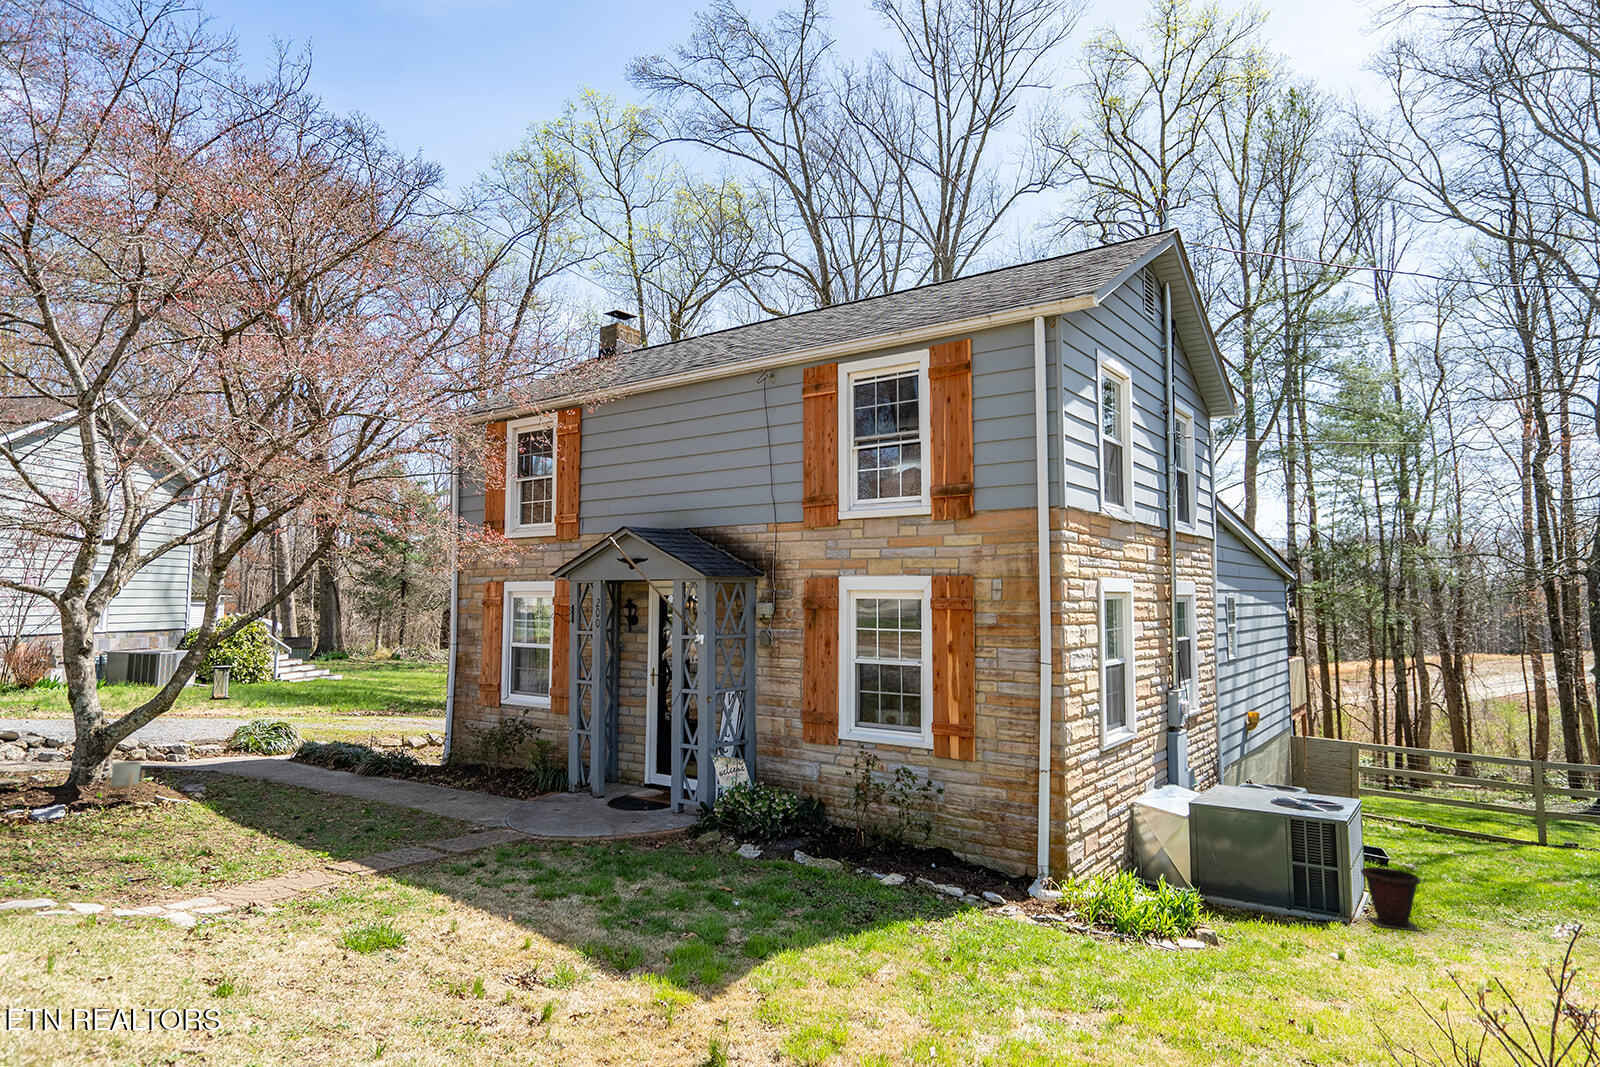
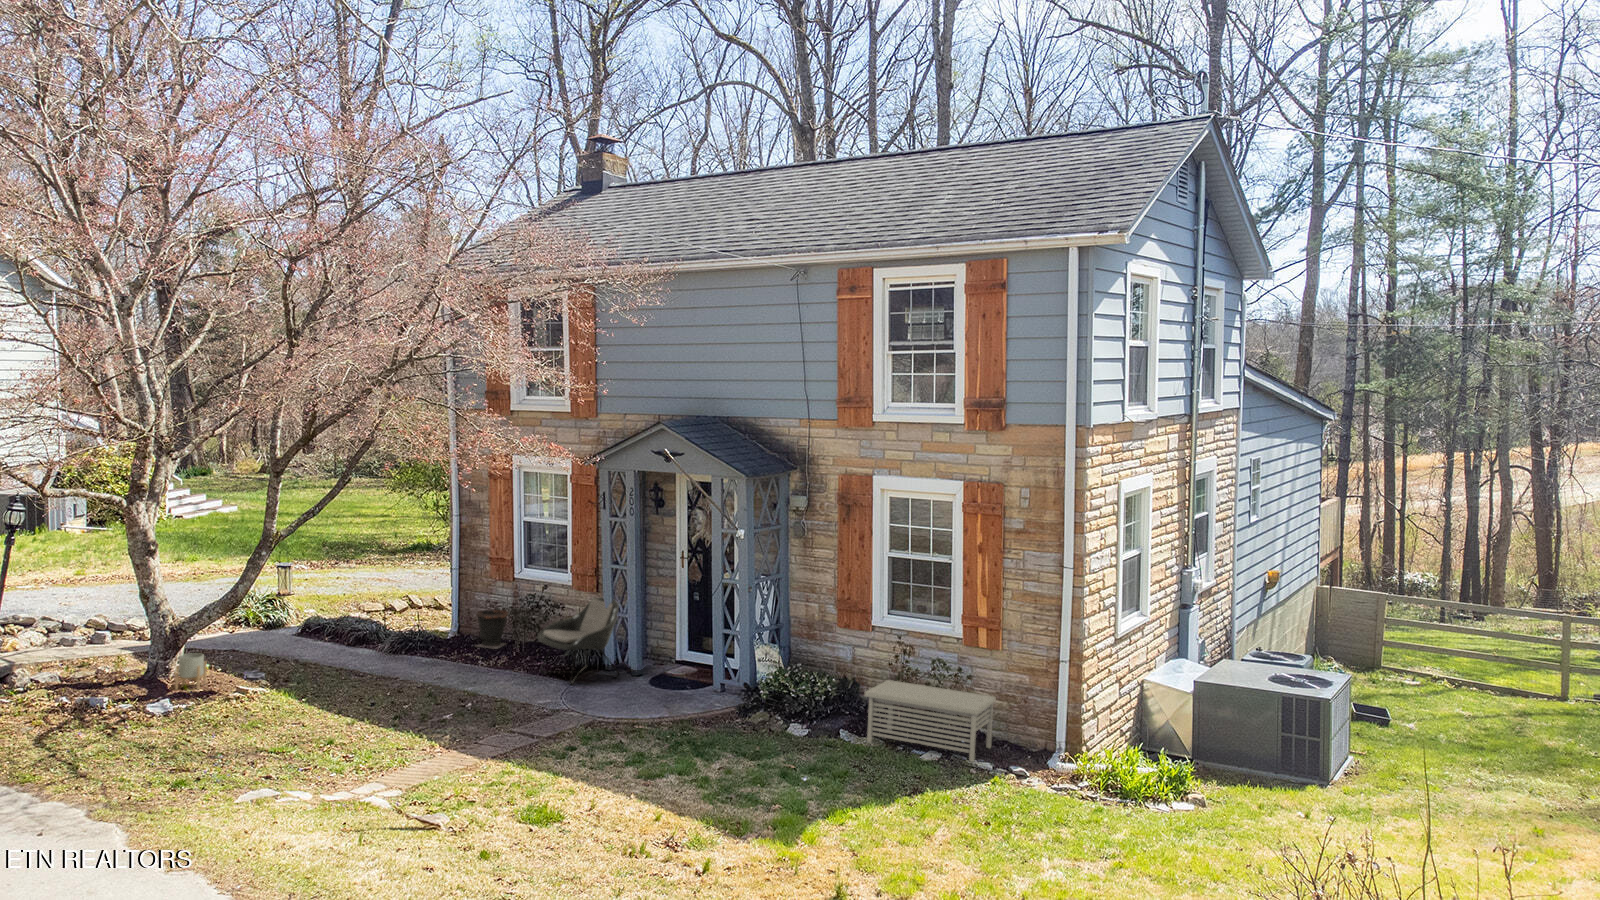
lounge chair: none [500,715,584,804] -> present [538,597,619,684]
storage bench: none [823,796,969,887] -> present [865,680,996,762]
bucket: present [1361,867,1420,931] -> present [476,610,509,649]

